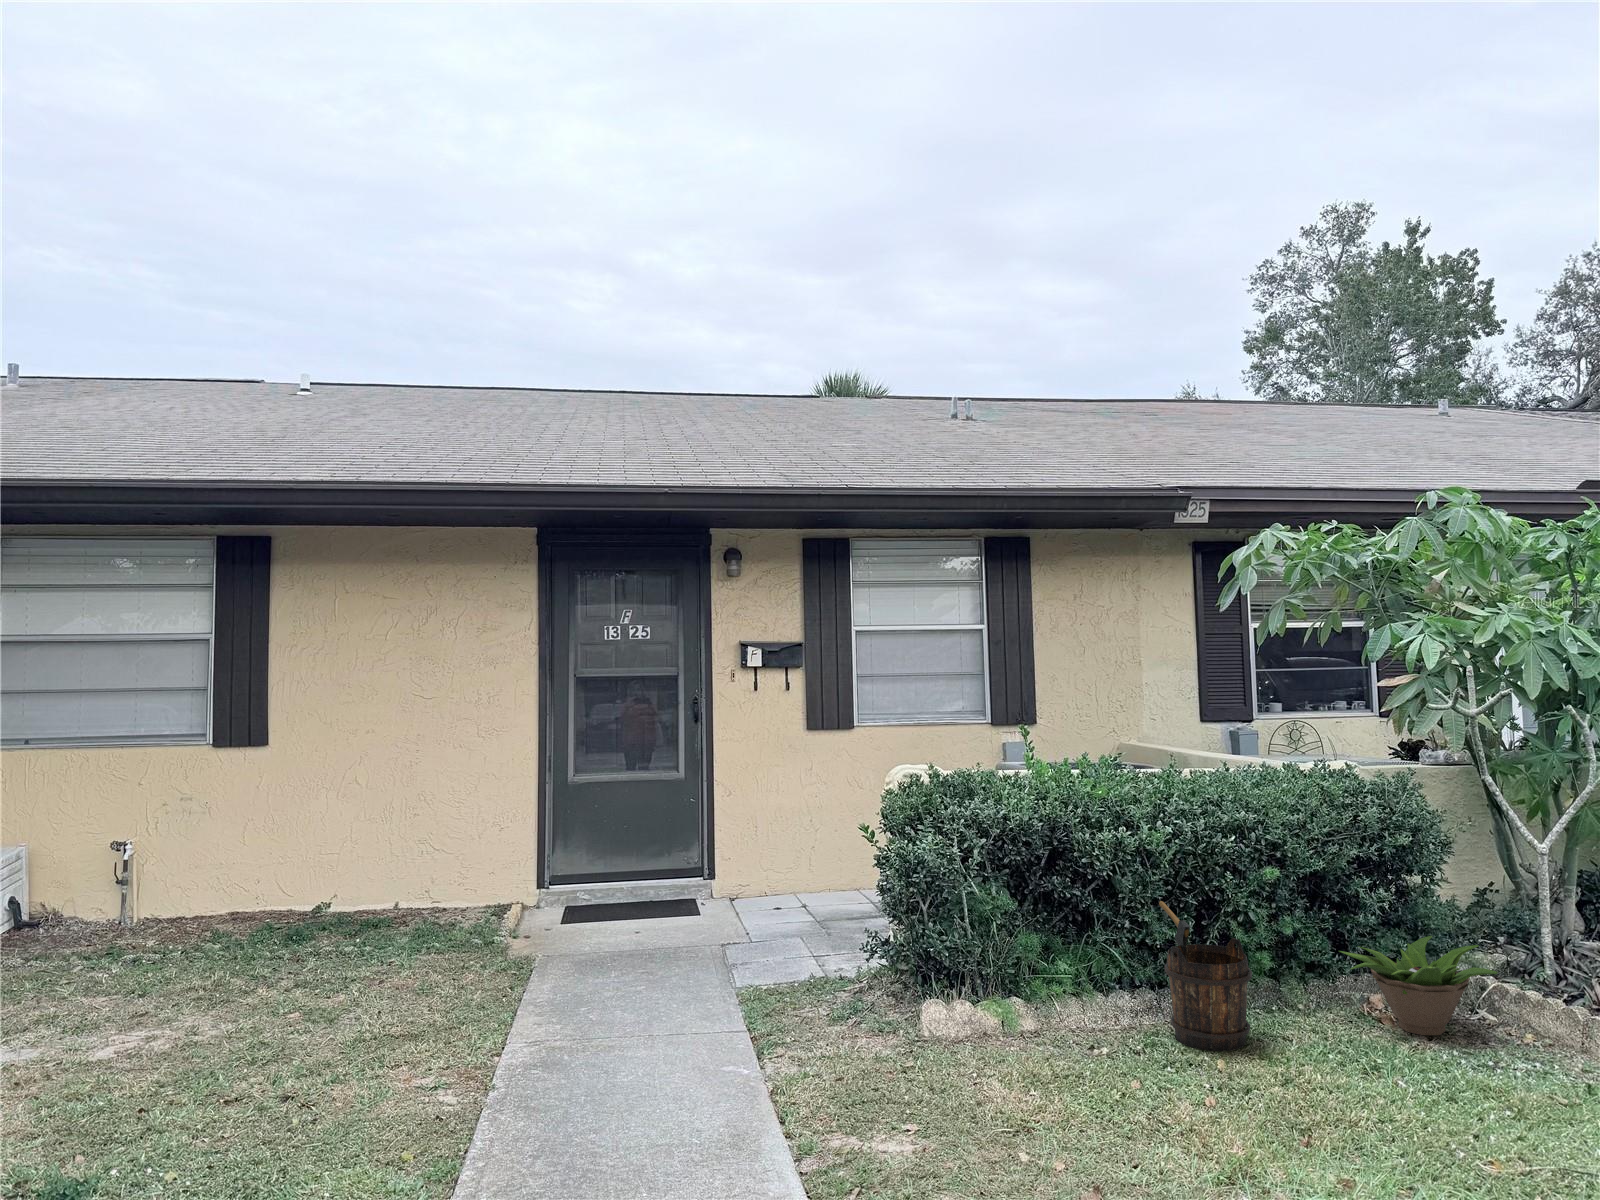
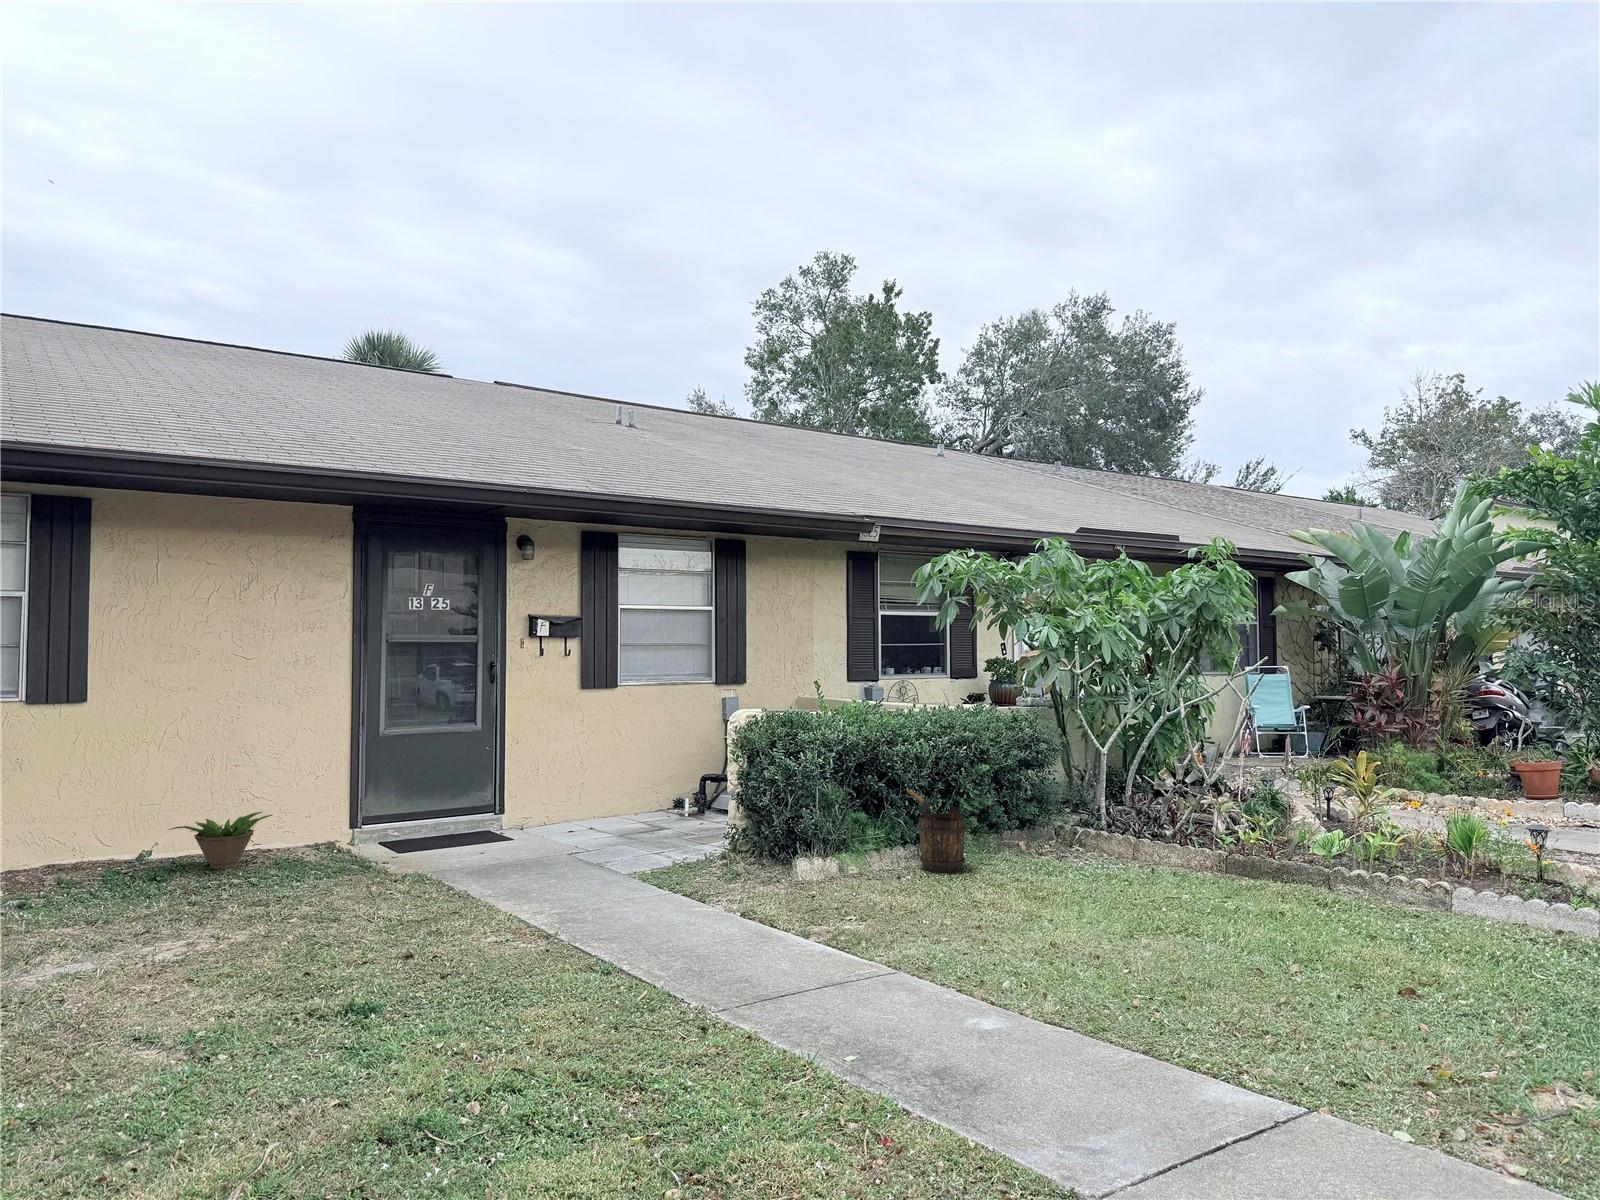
decorative plant: present [1339,936,1498,1035] -> present [169,812,272,869]

